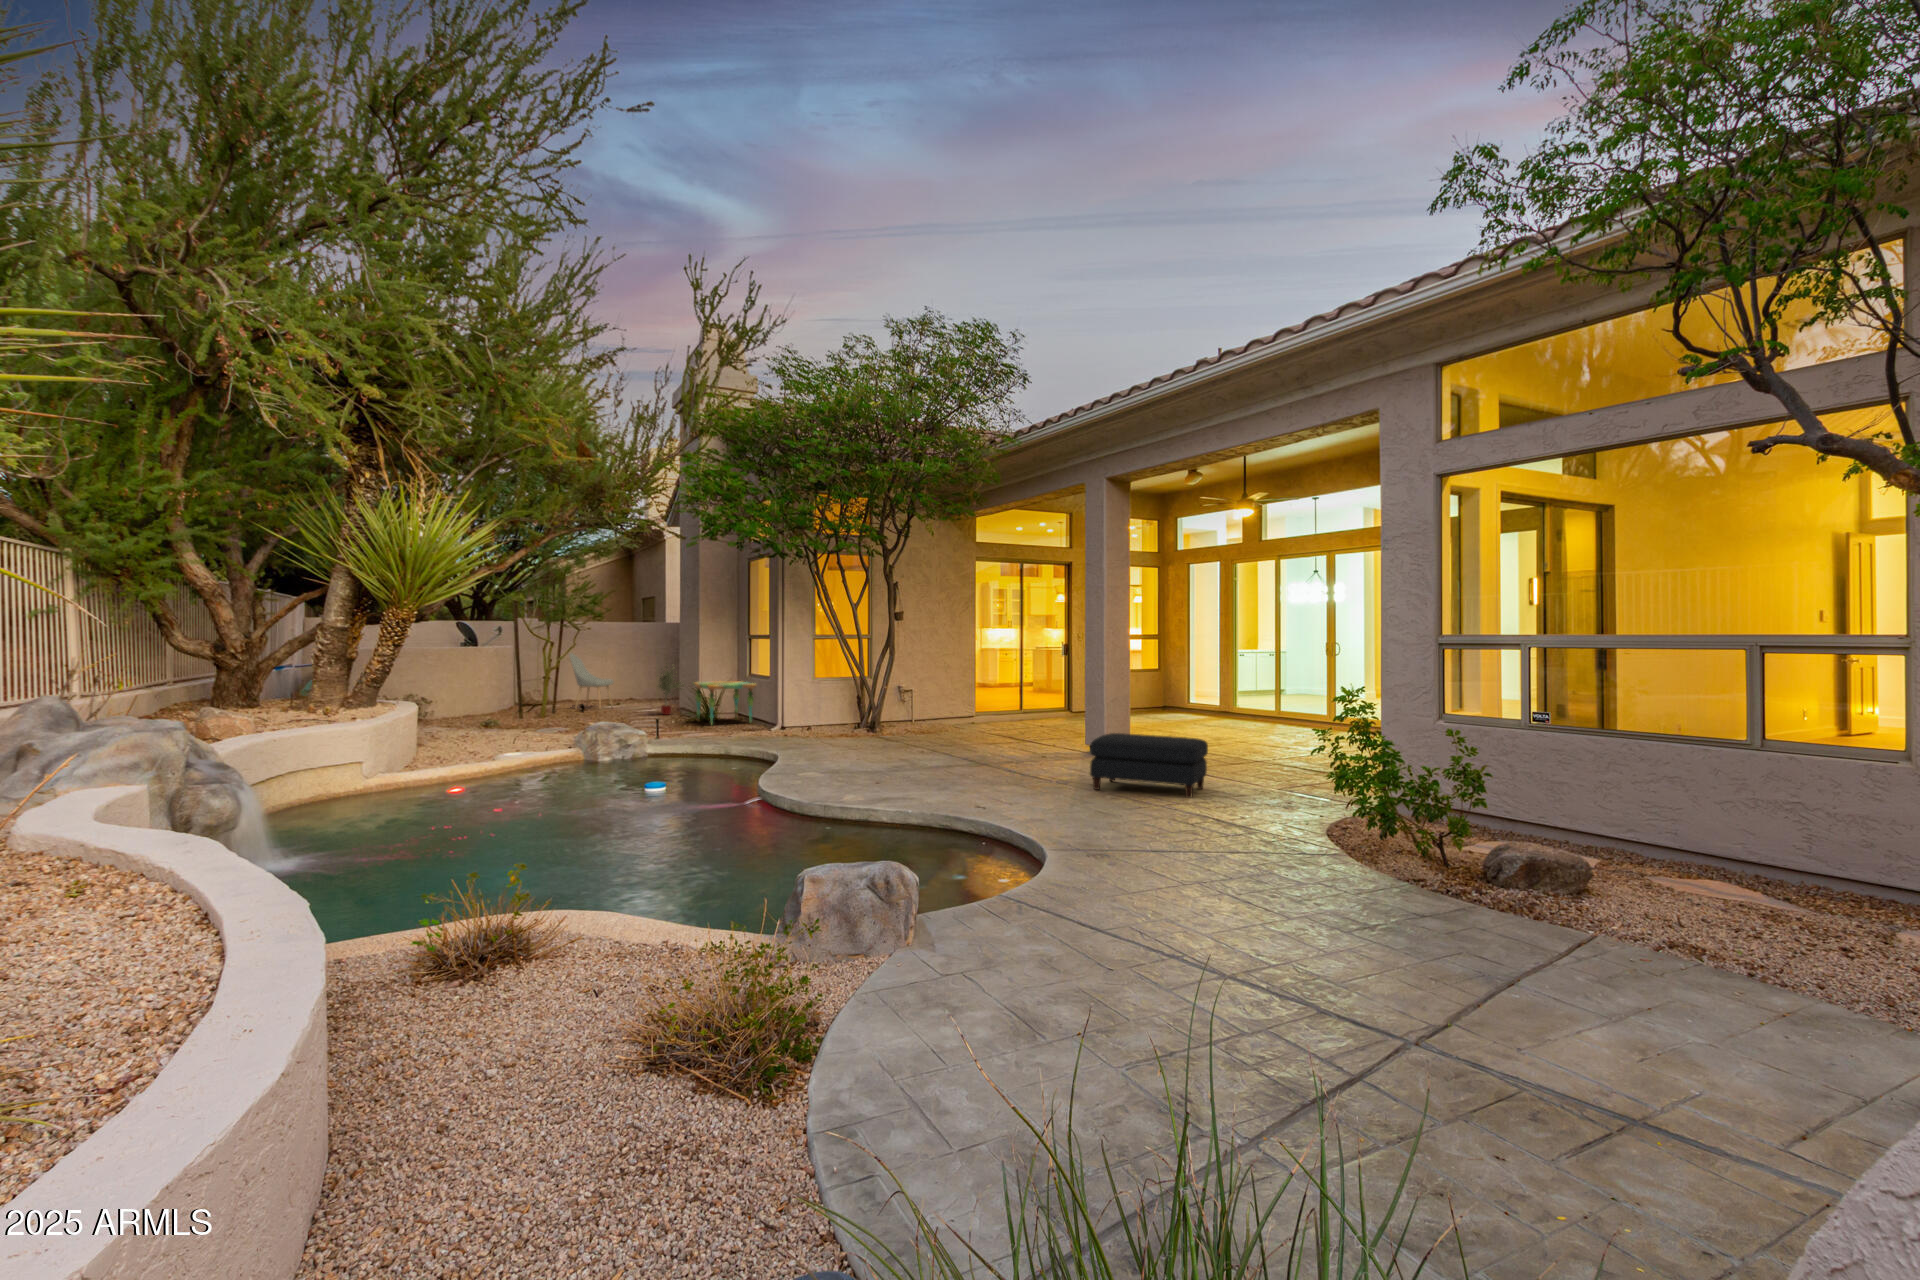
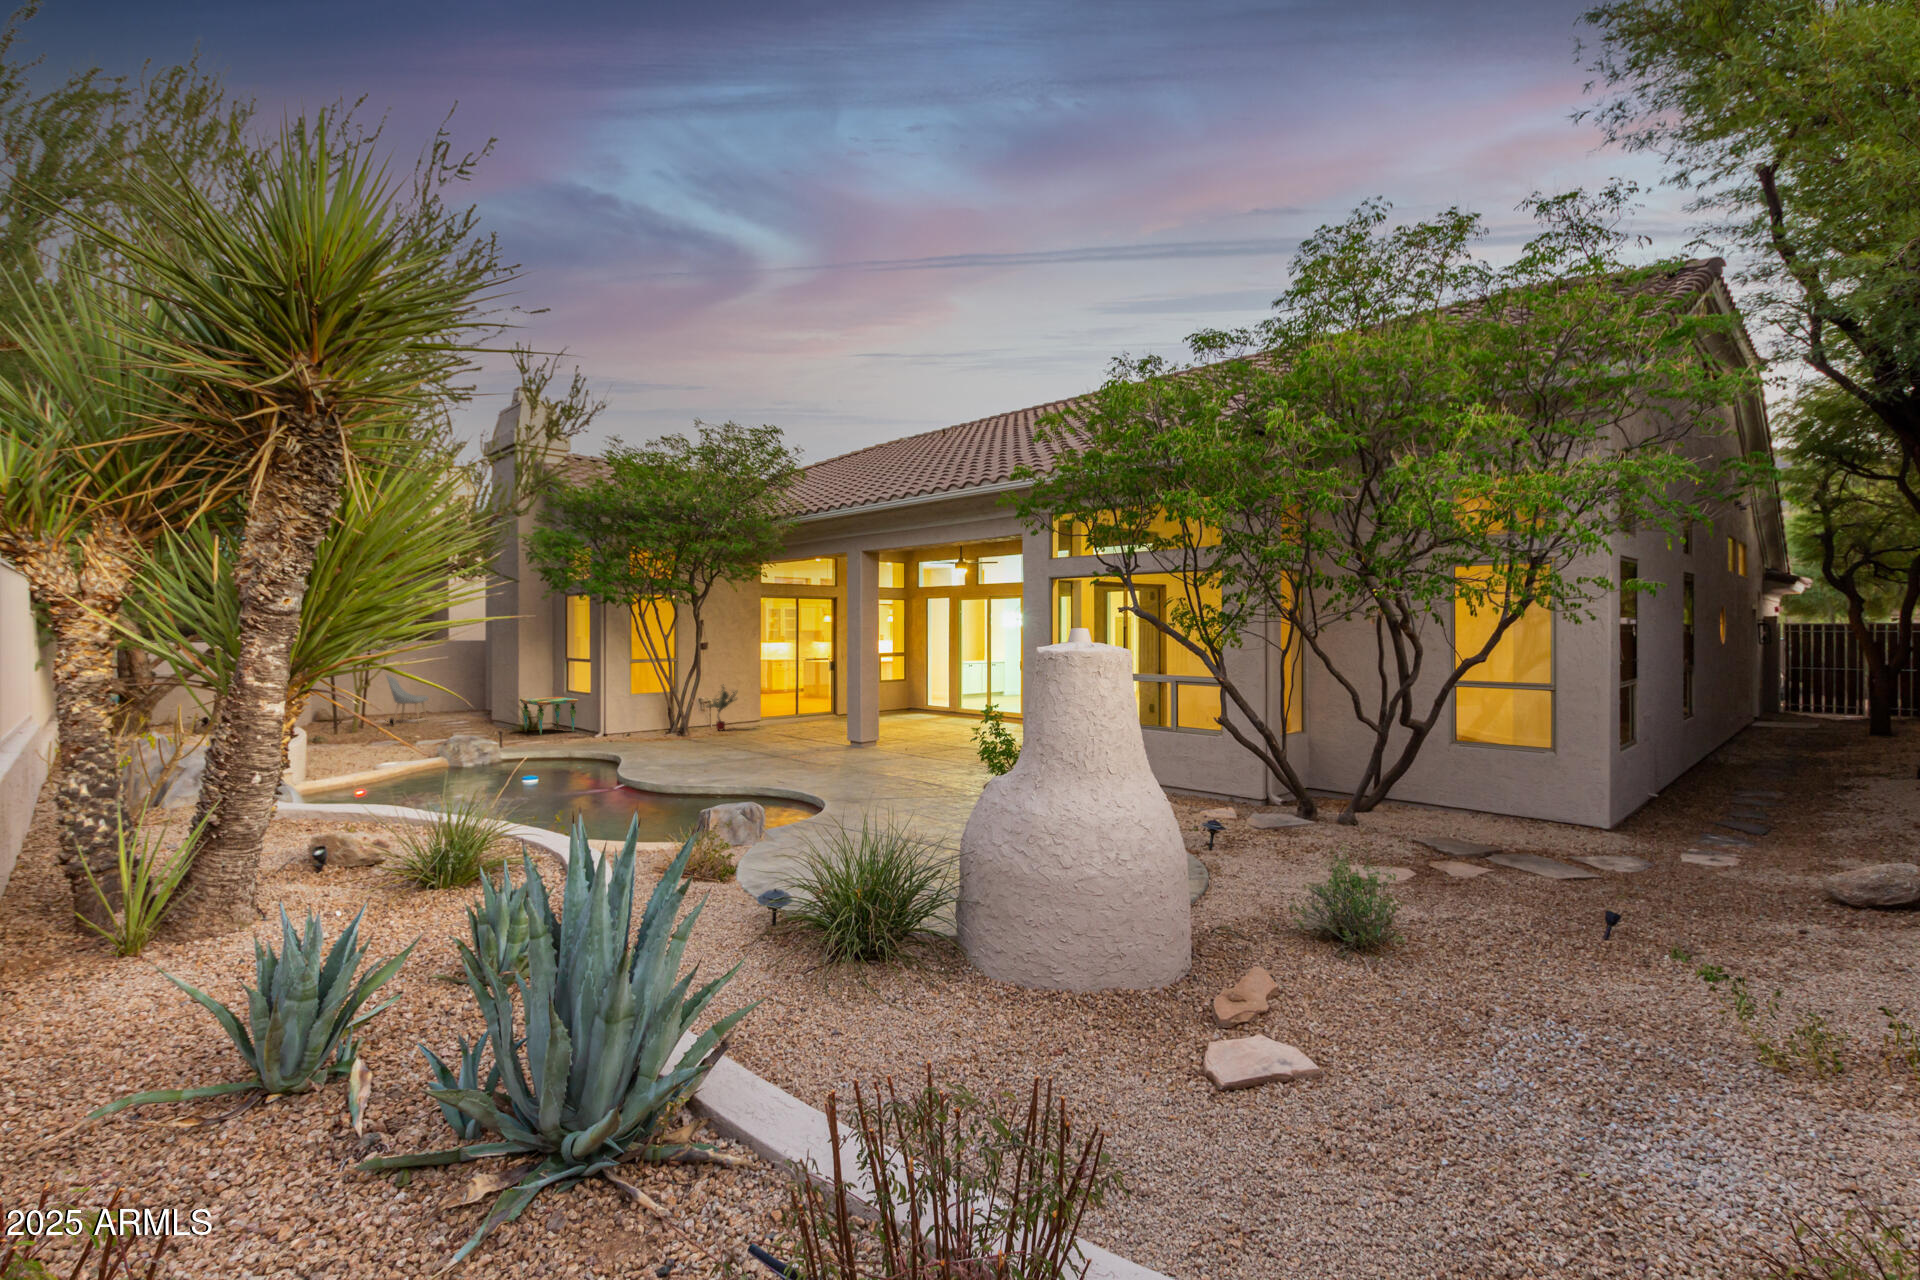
potted tree: present [657,665,684,715] -> present [703,684,737,730]
ottoman: present [1090,733,1208,798] -> none [850,733,925,772]

